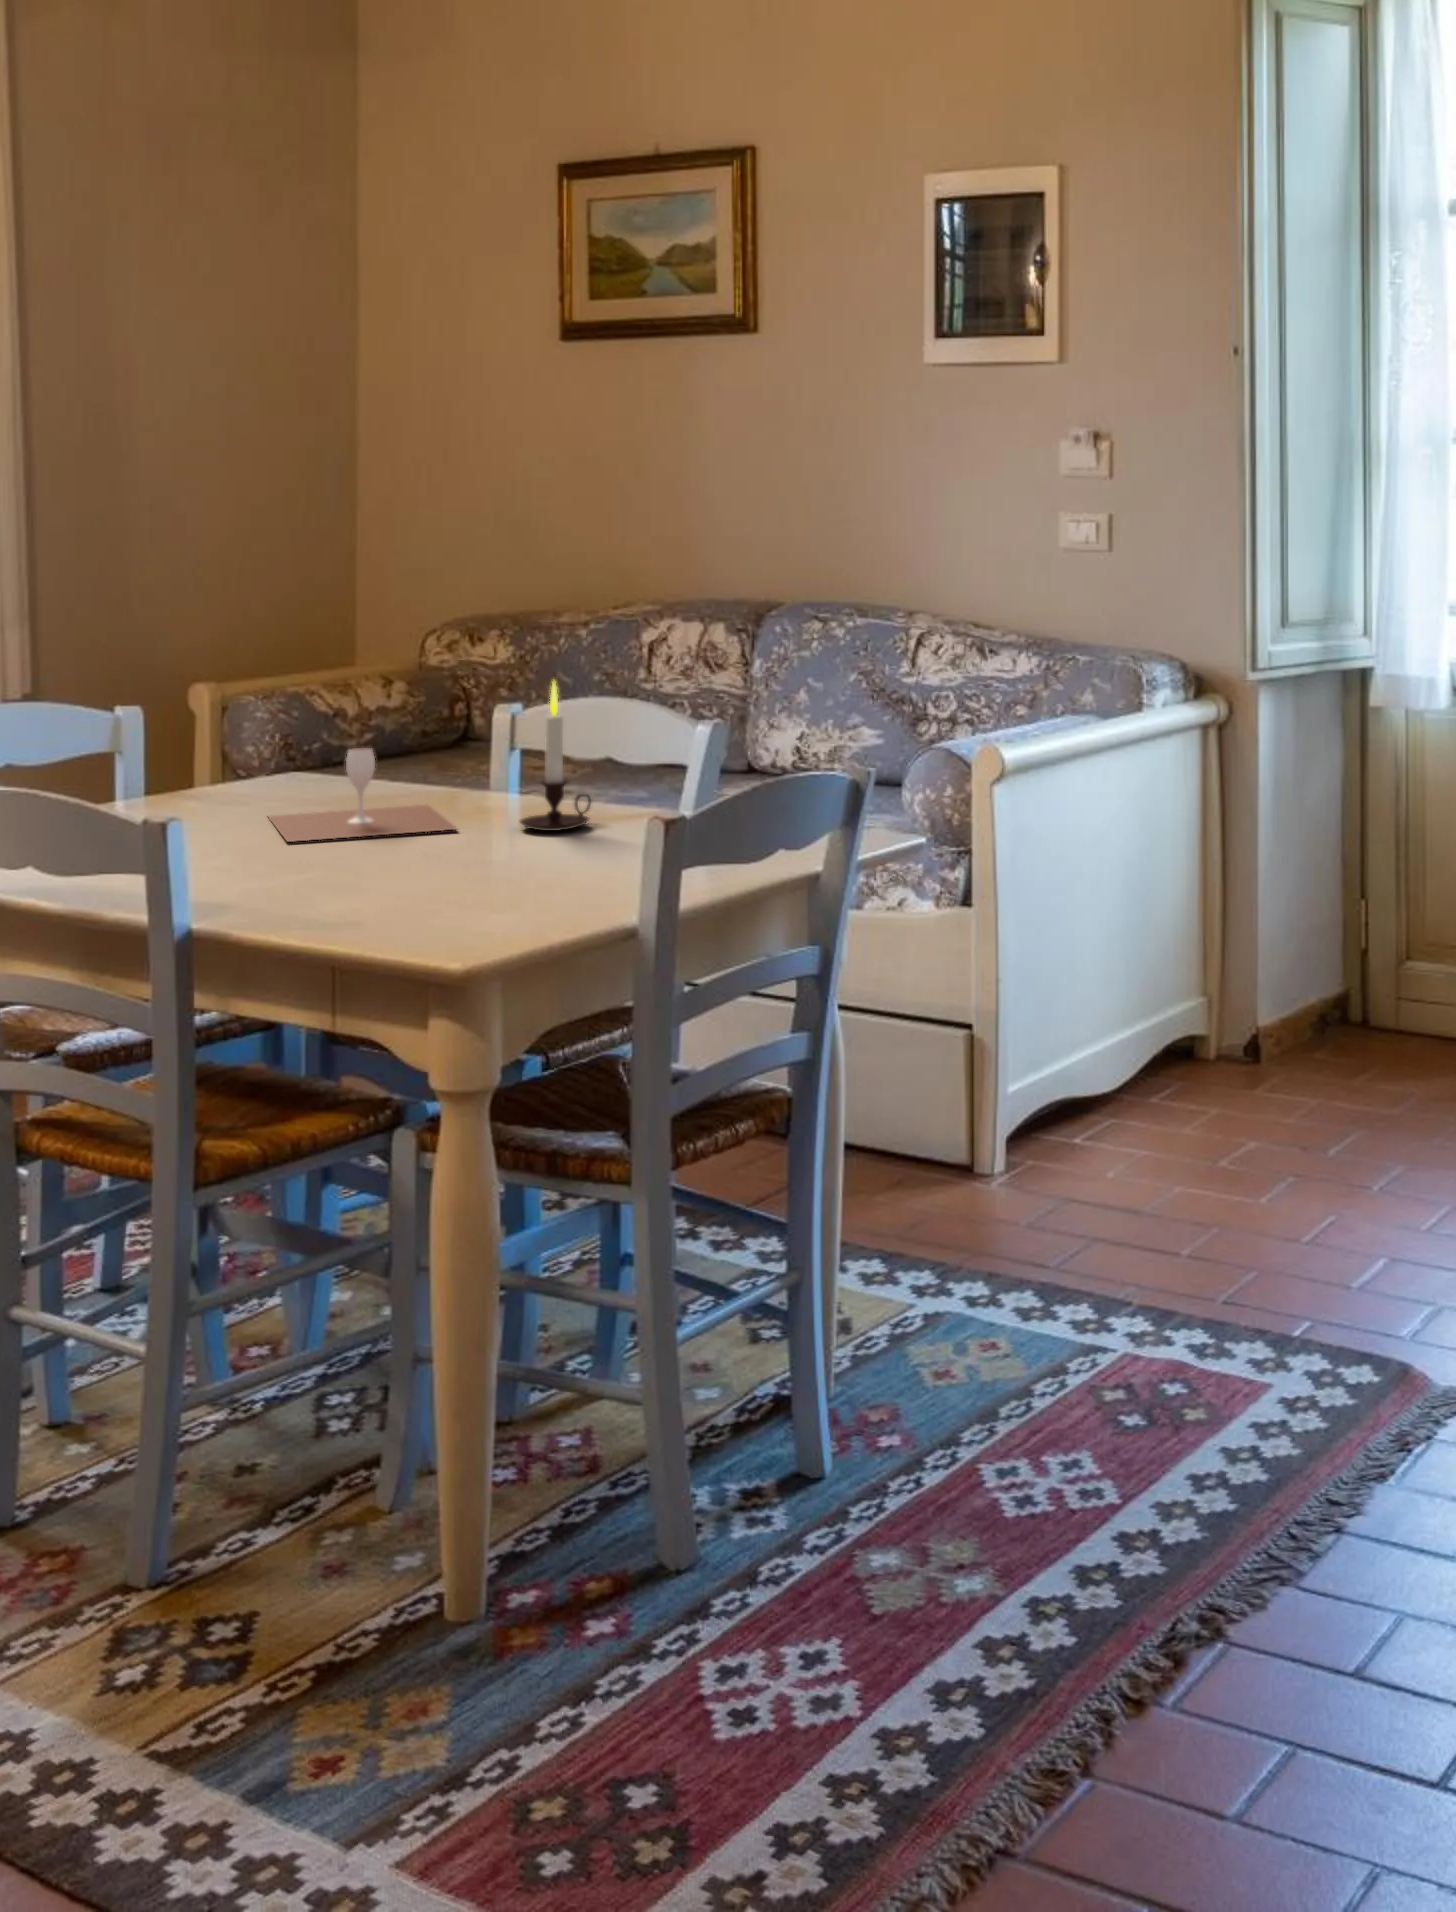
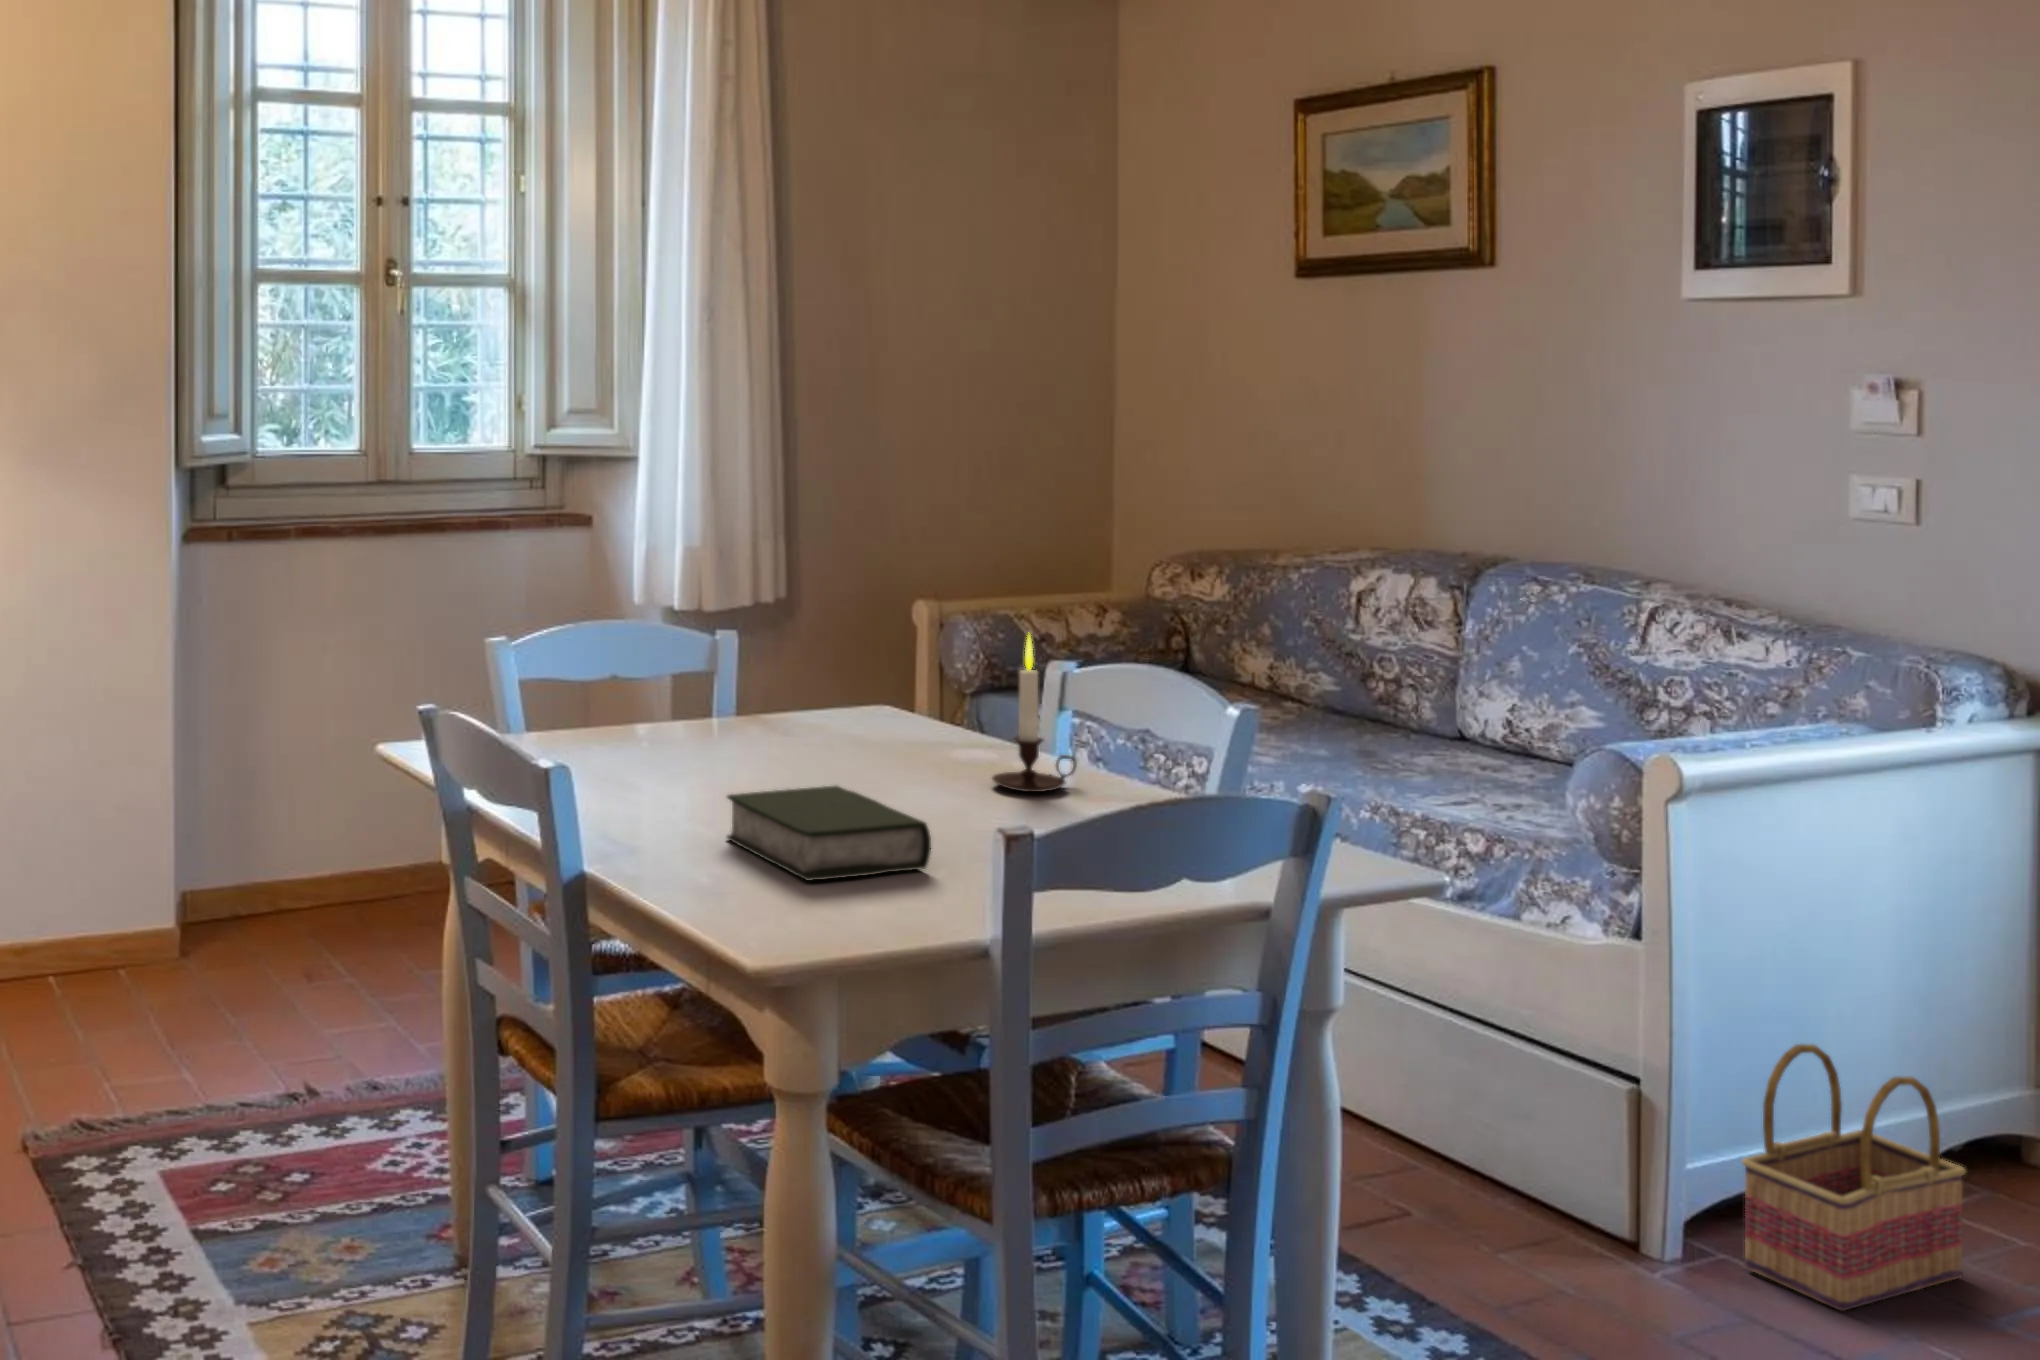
wine glass: present [268,748,456,842] -> none [764,681,941,776]
book: none [340,837,558,919] -> present [727,786,931,881]
basket: none [1047,971,1184,1173] -> present [1742,1044,1966,1311]

